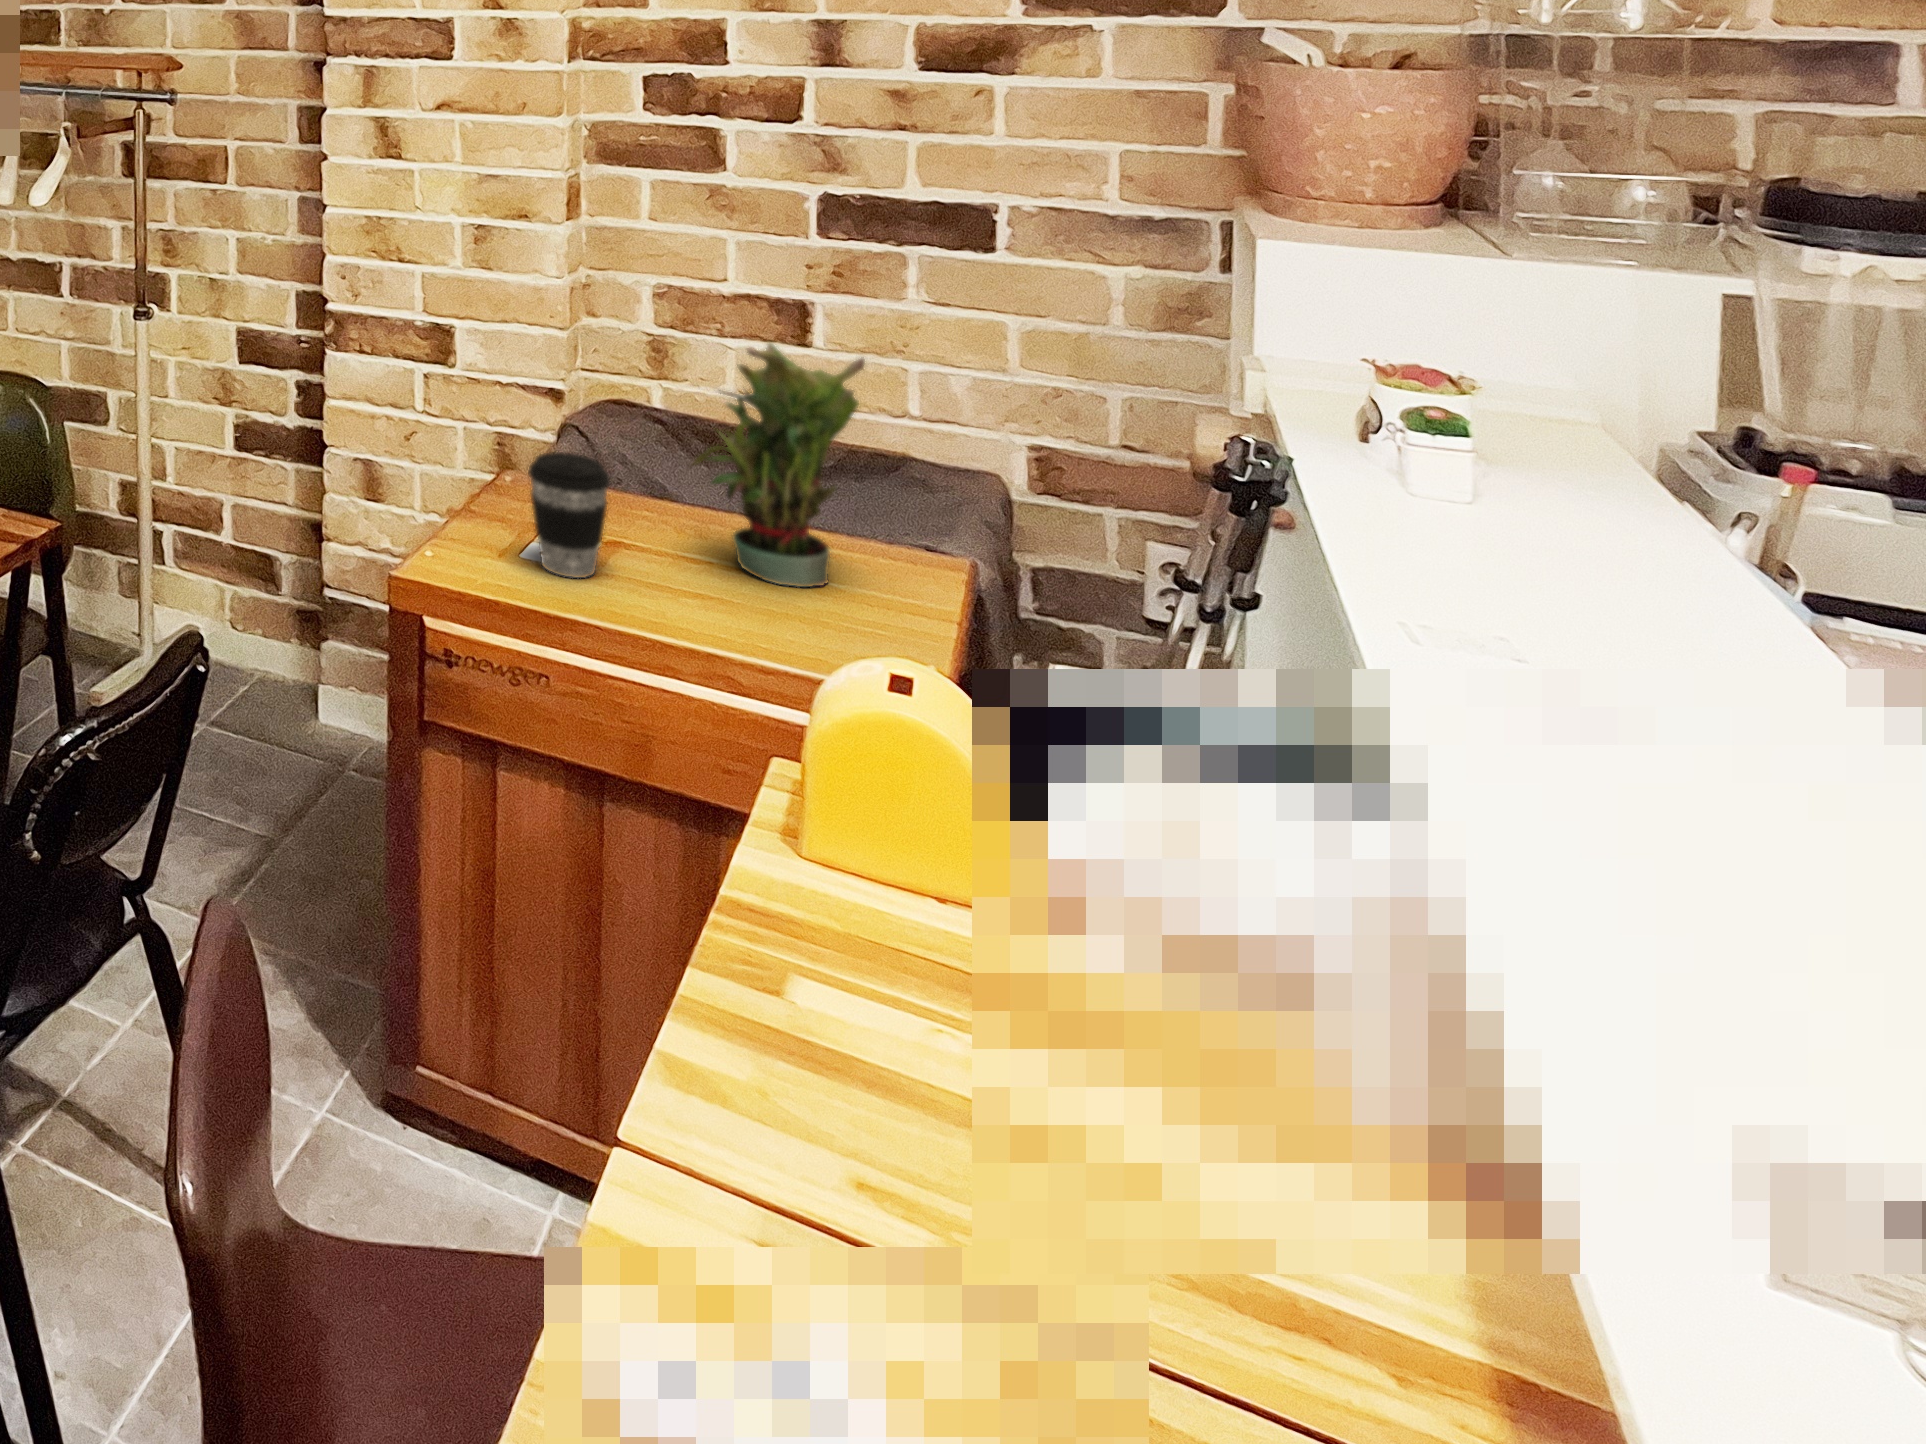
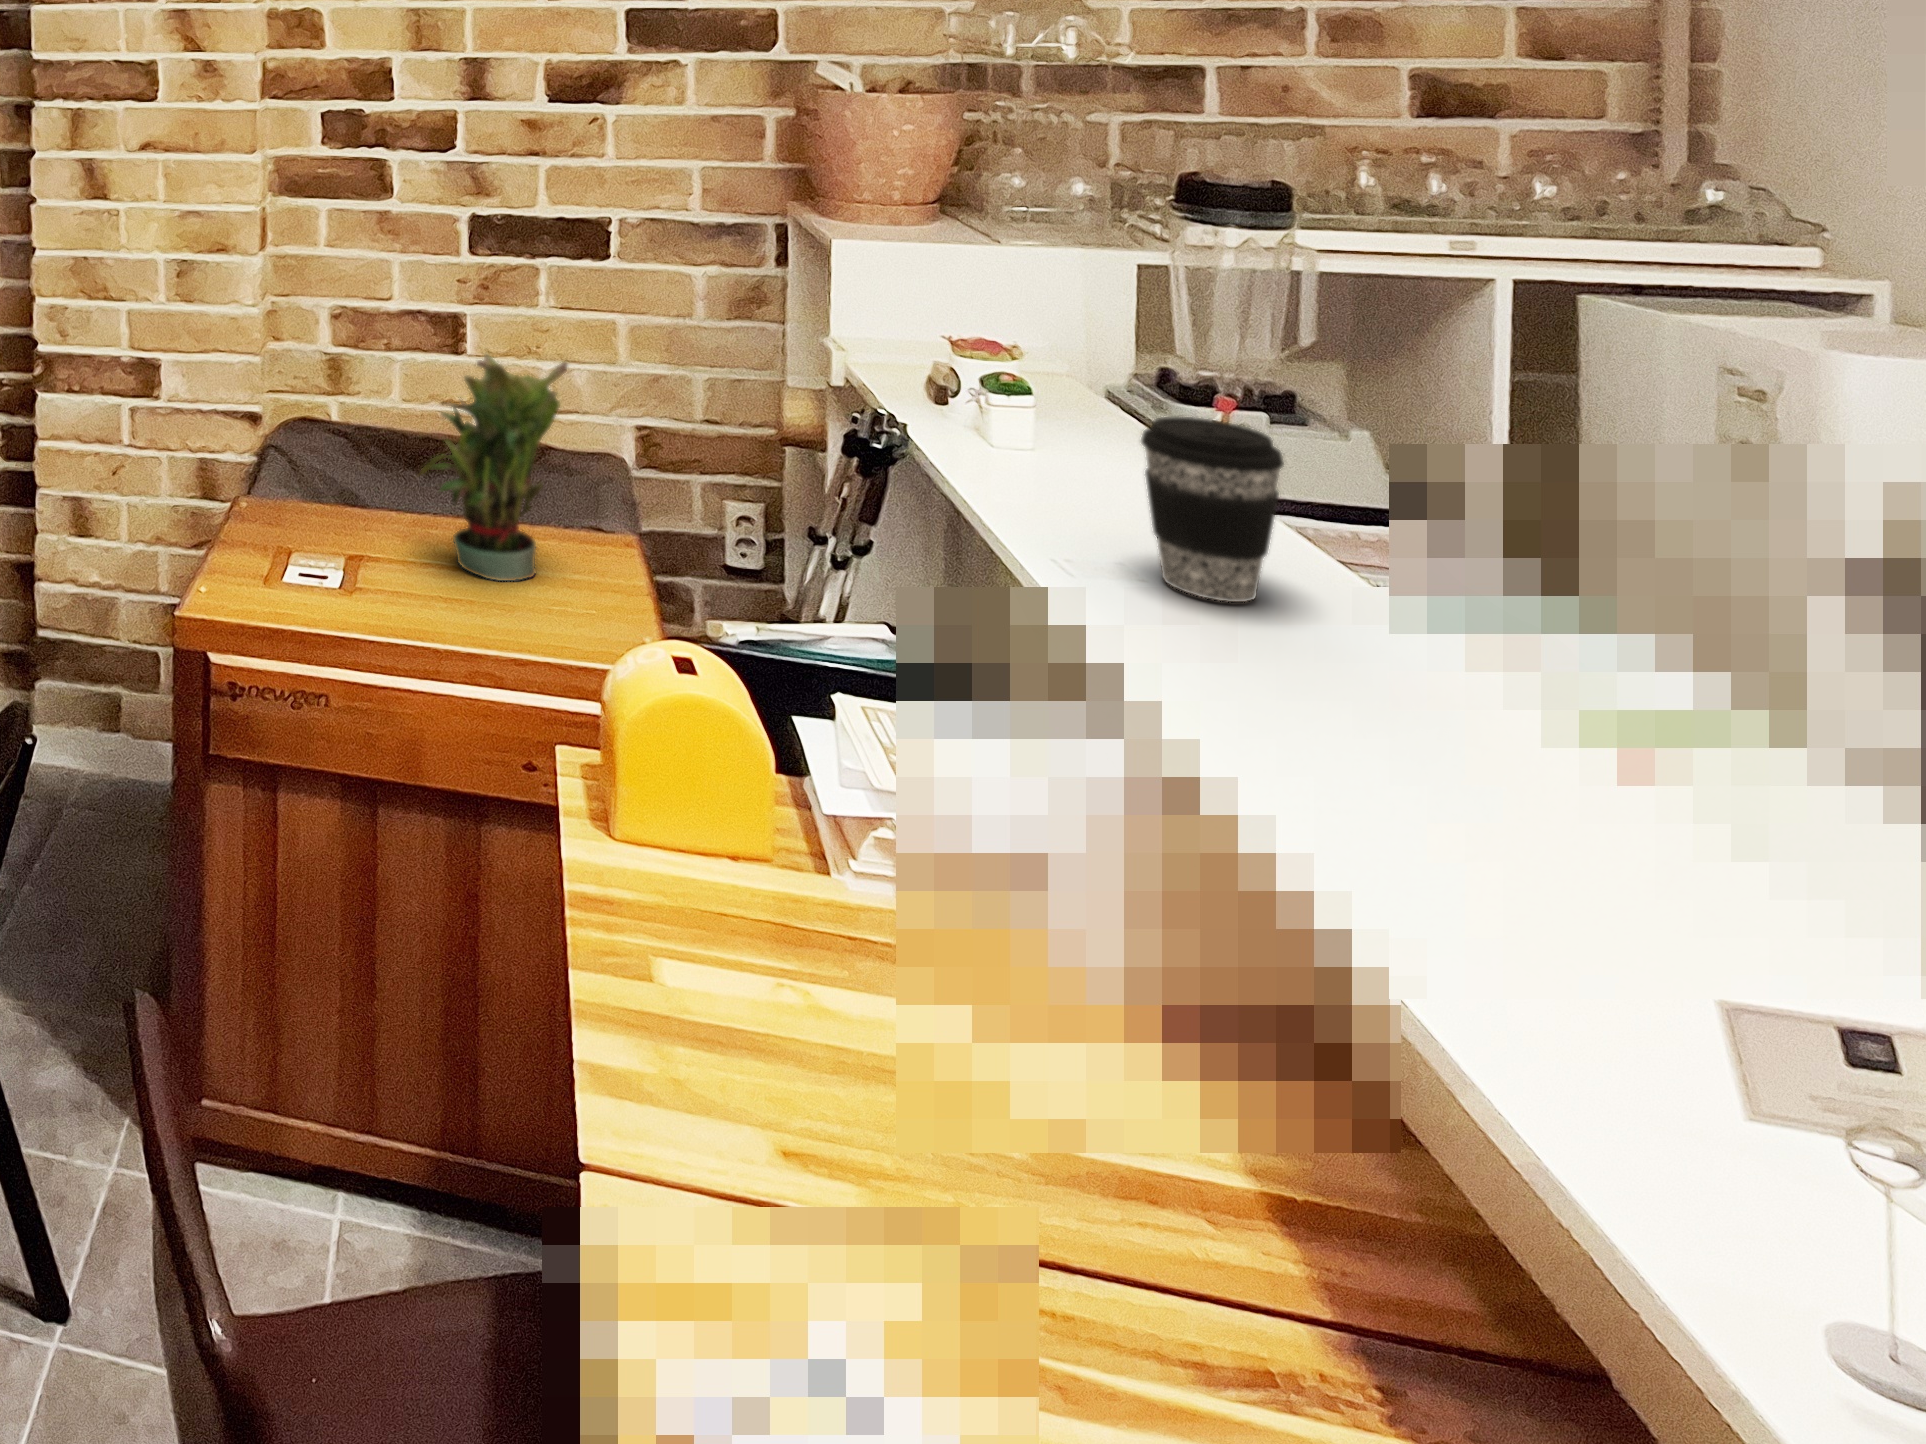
coffee cup: present [528,452,610,578] -> present [1141,417,1284,602]

